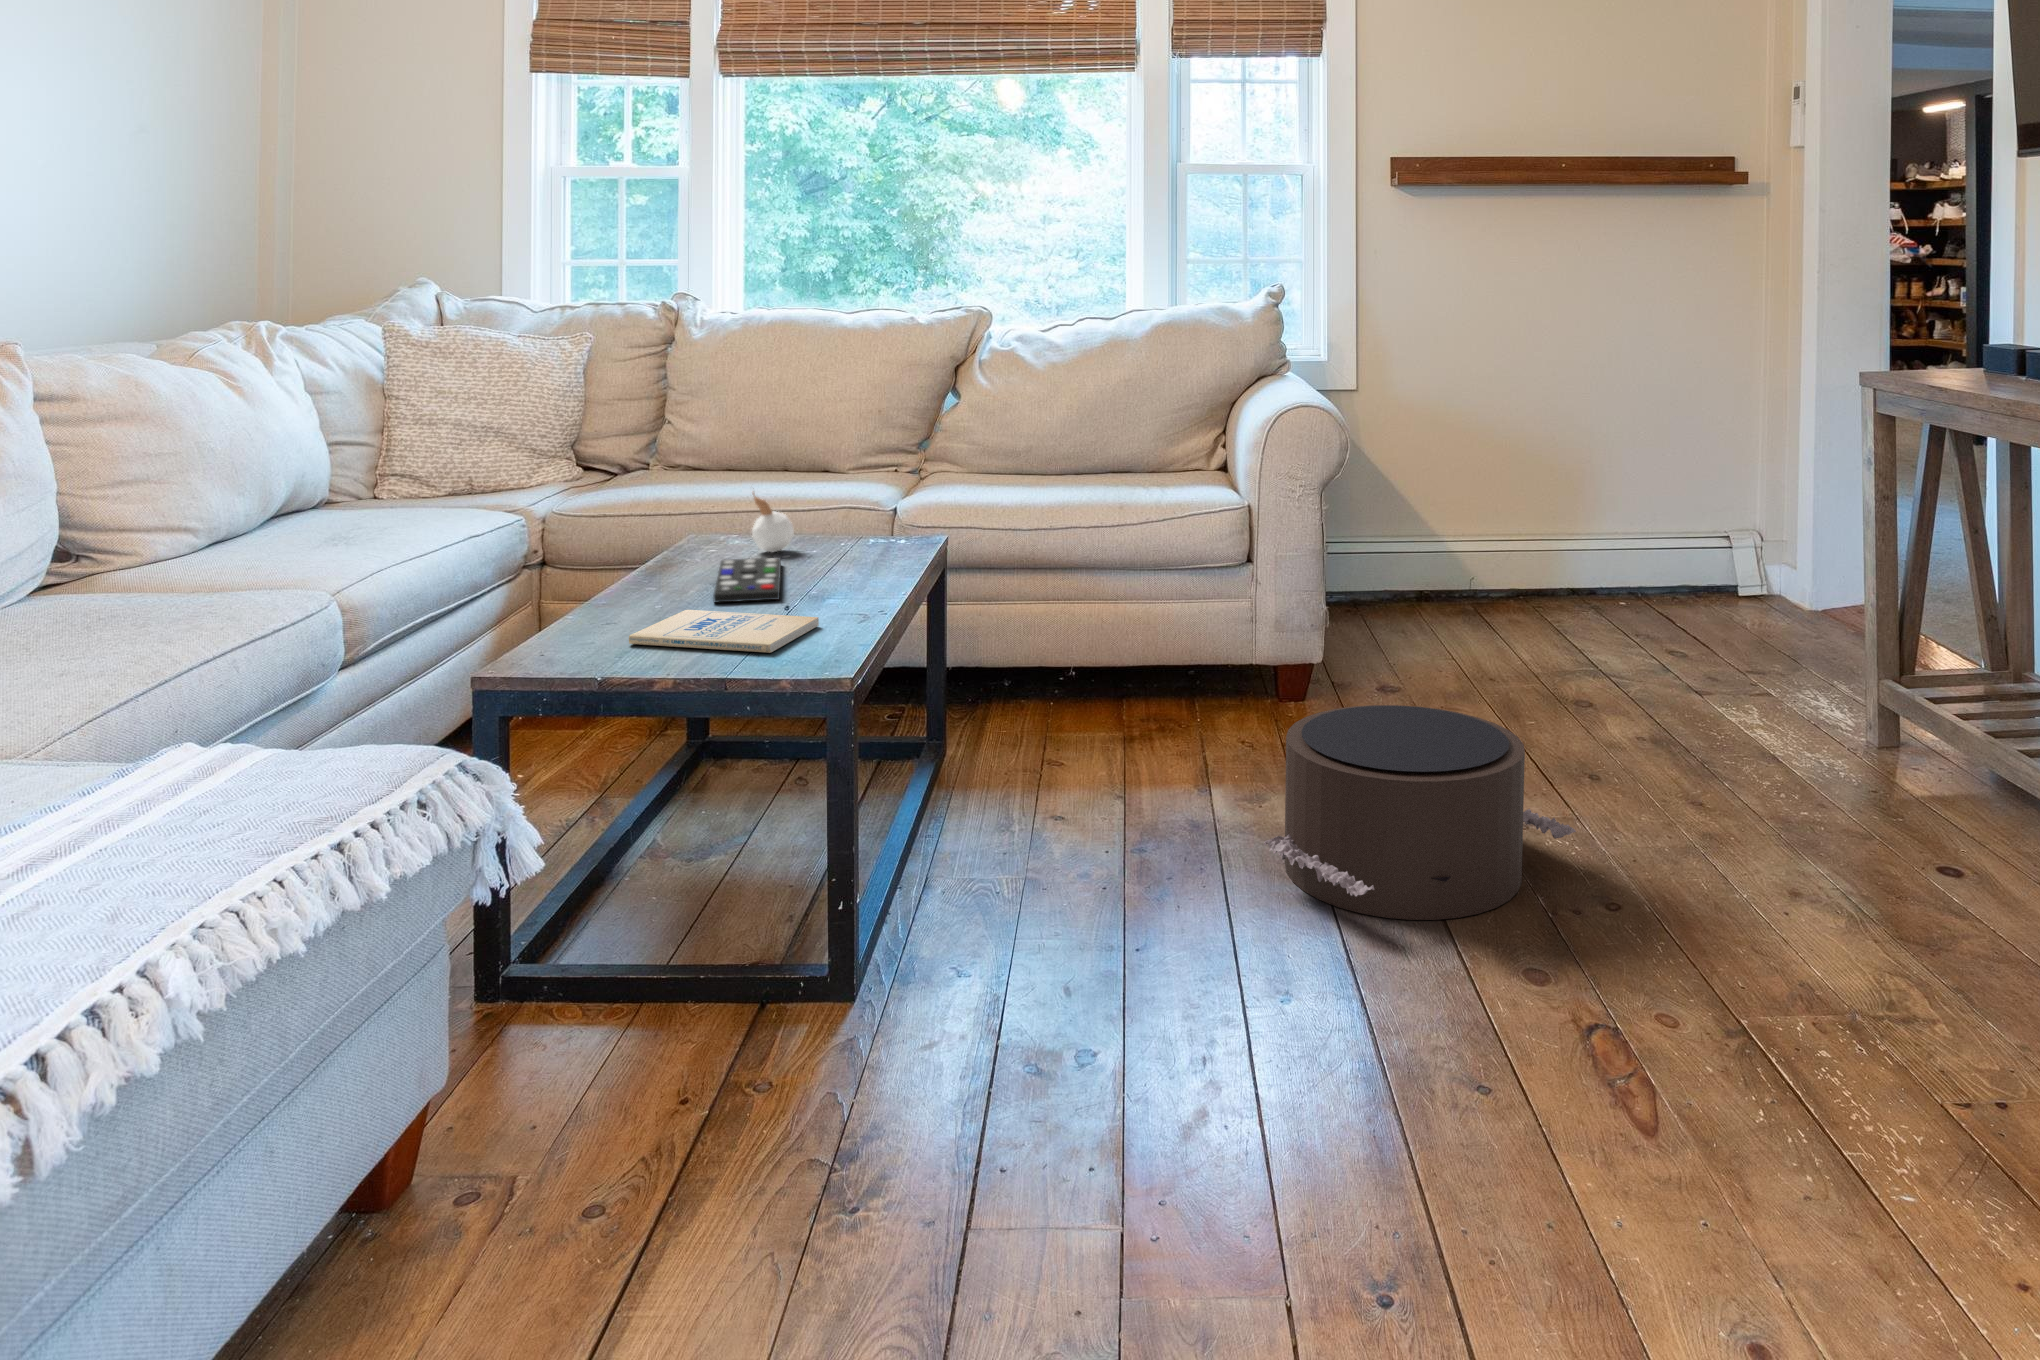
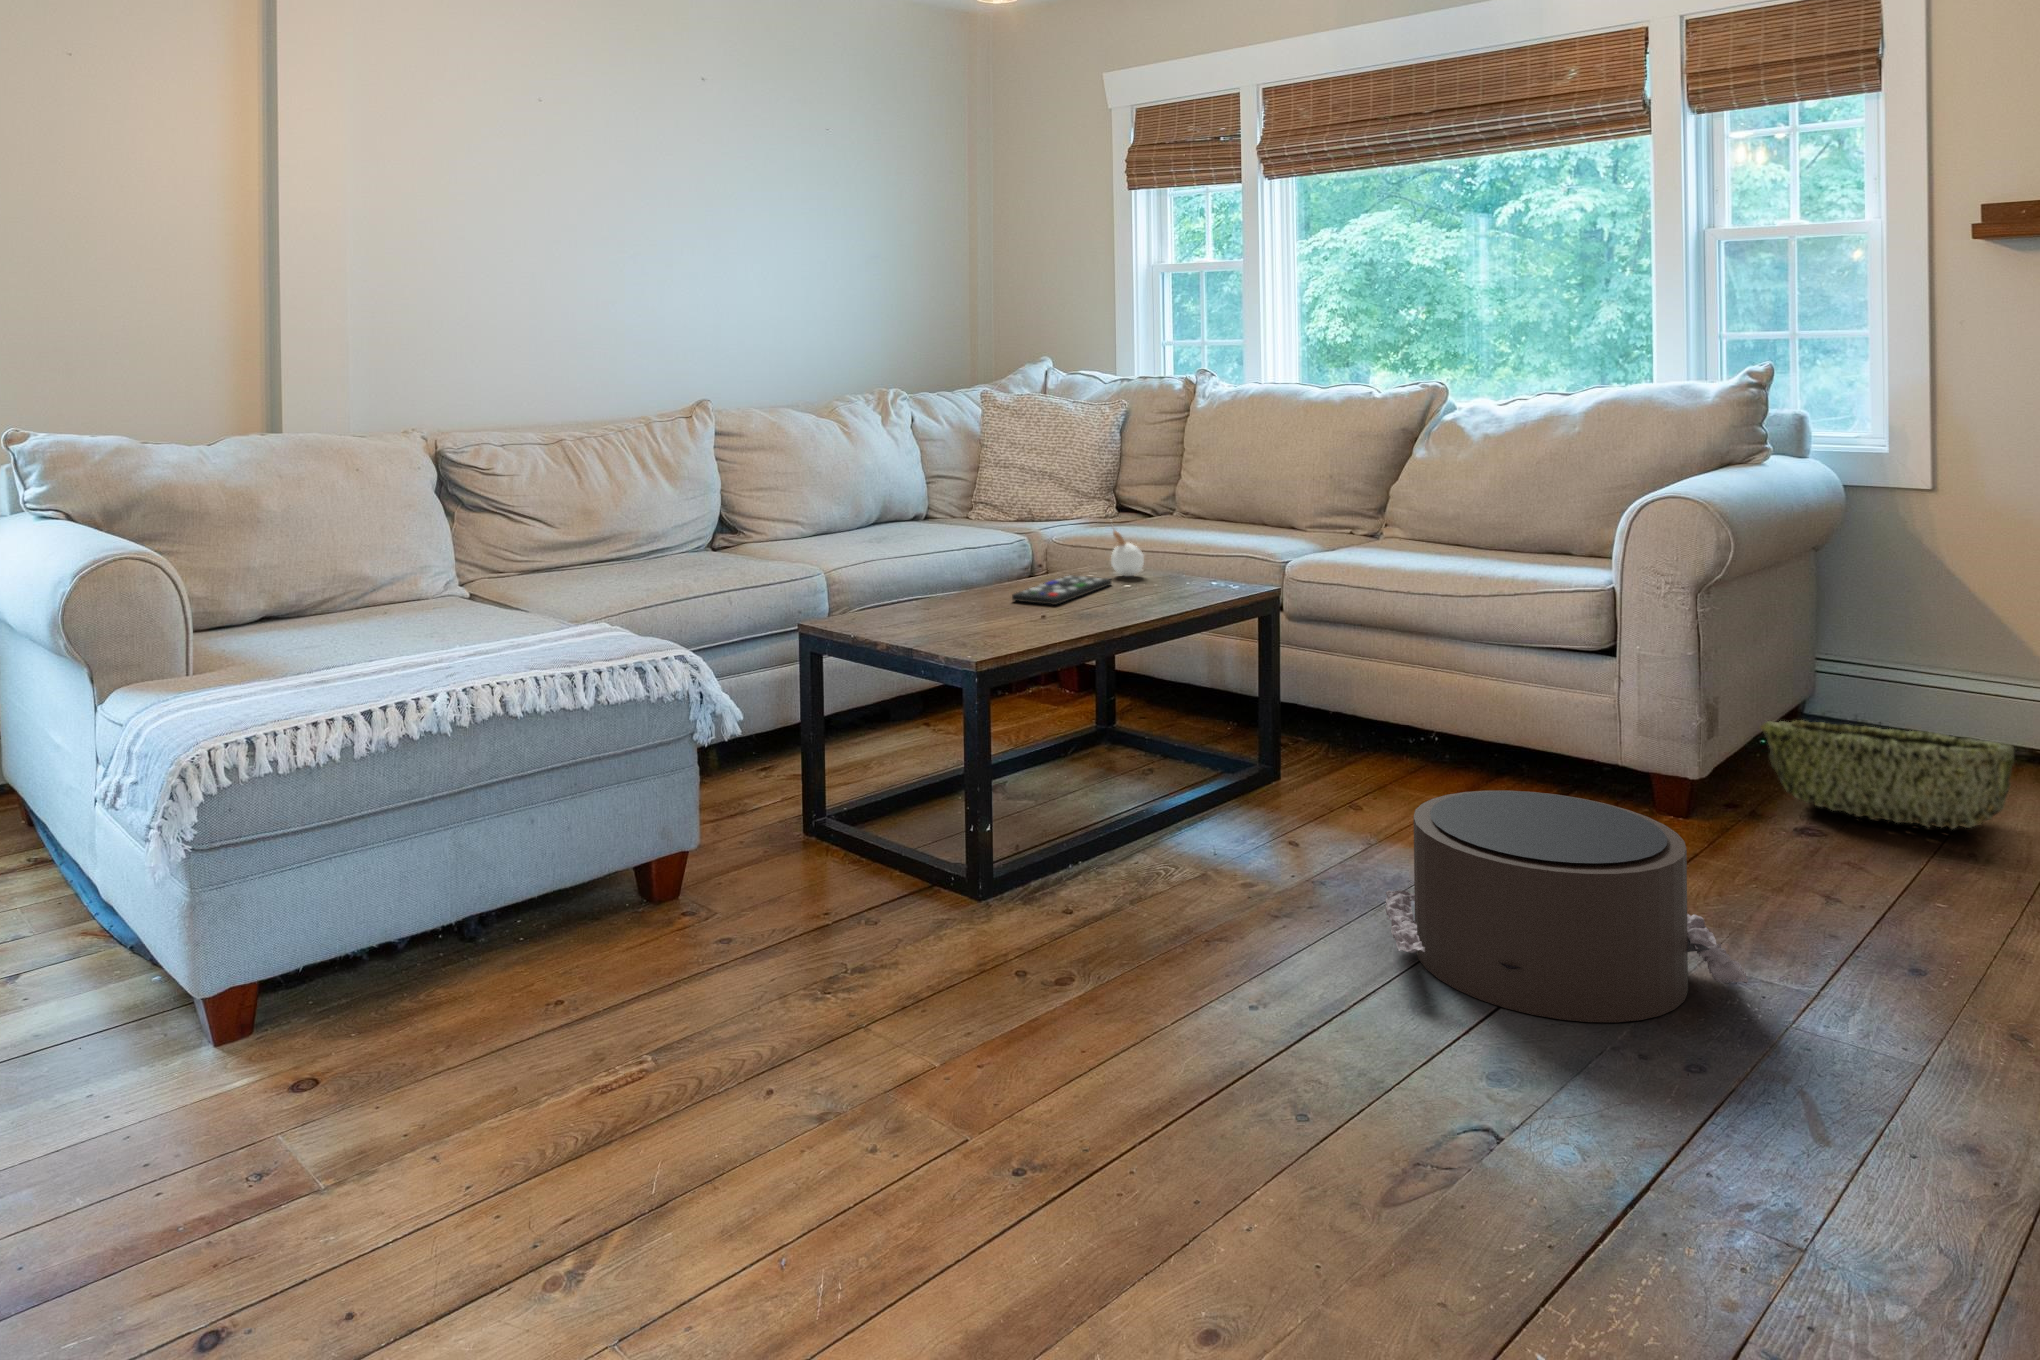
woven basket: none [1315,595,1490,675] -> present [1761,720,2014,829]
book: present [629,610,819,653] -> none [912,601,1041,633]

